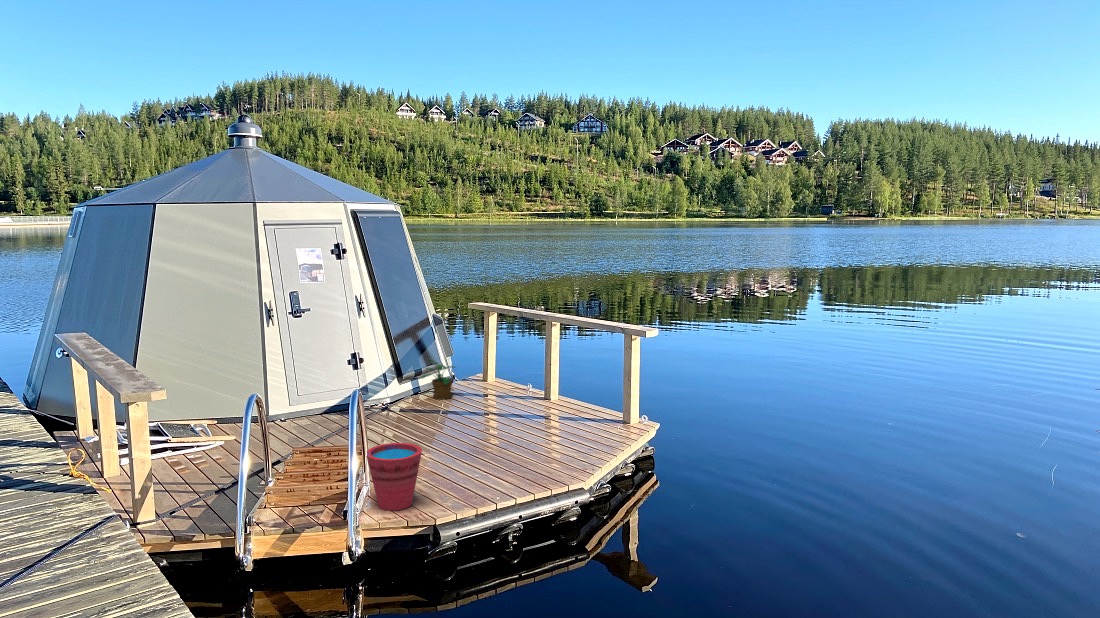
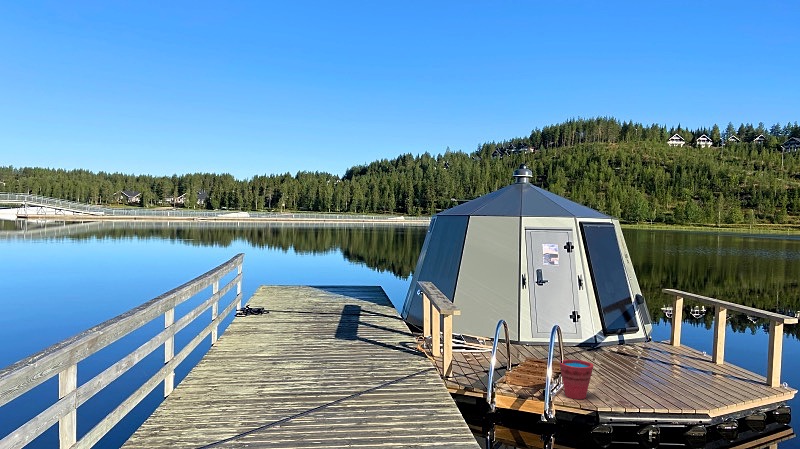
potted plant: present [418,359,455,399] -> none [617,322,646,351]

